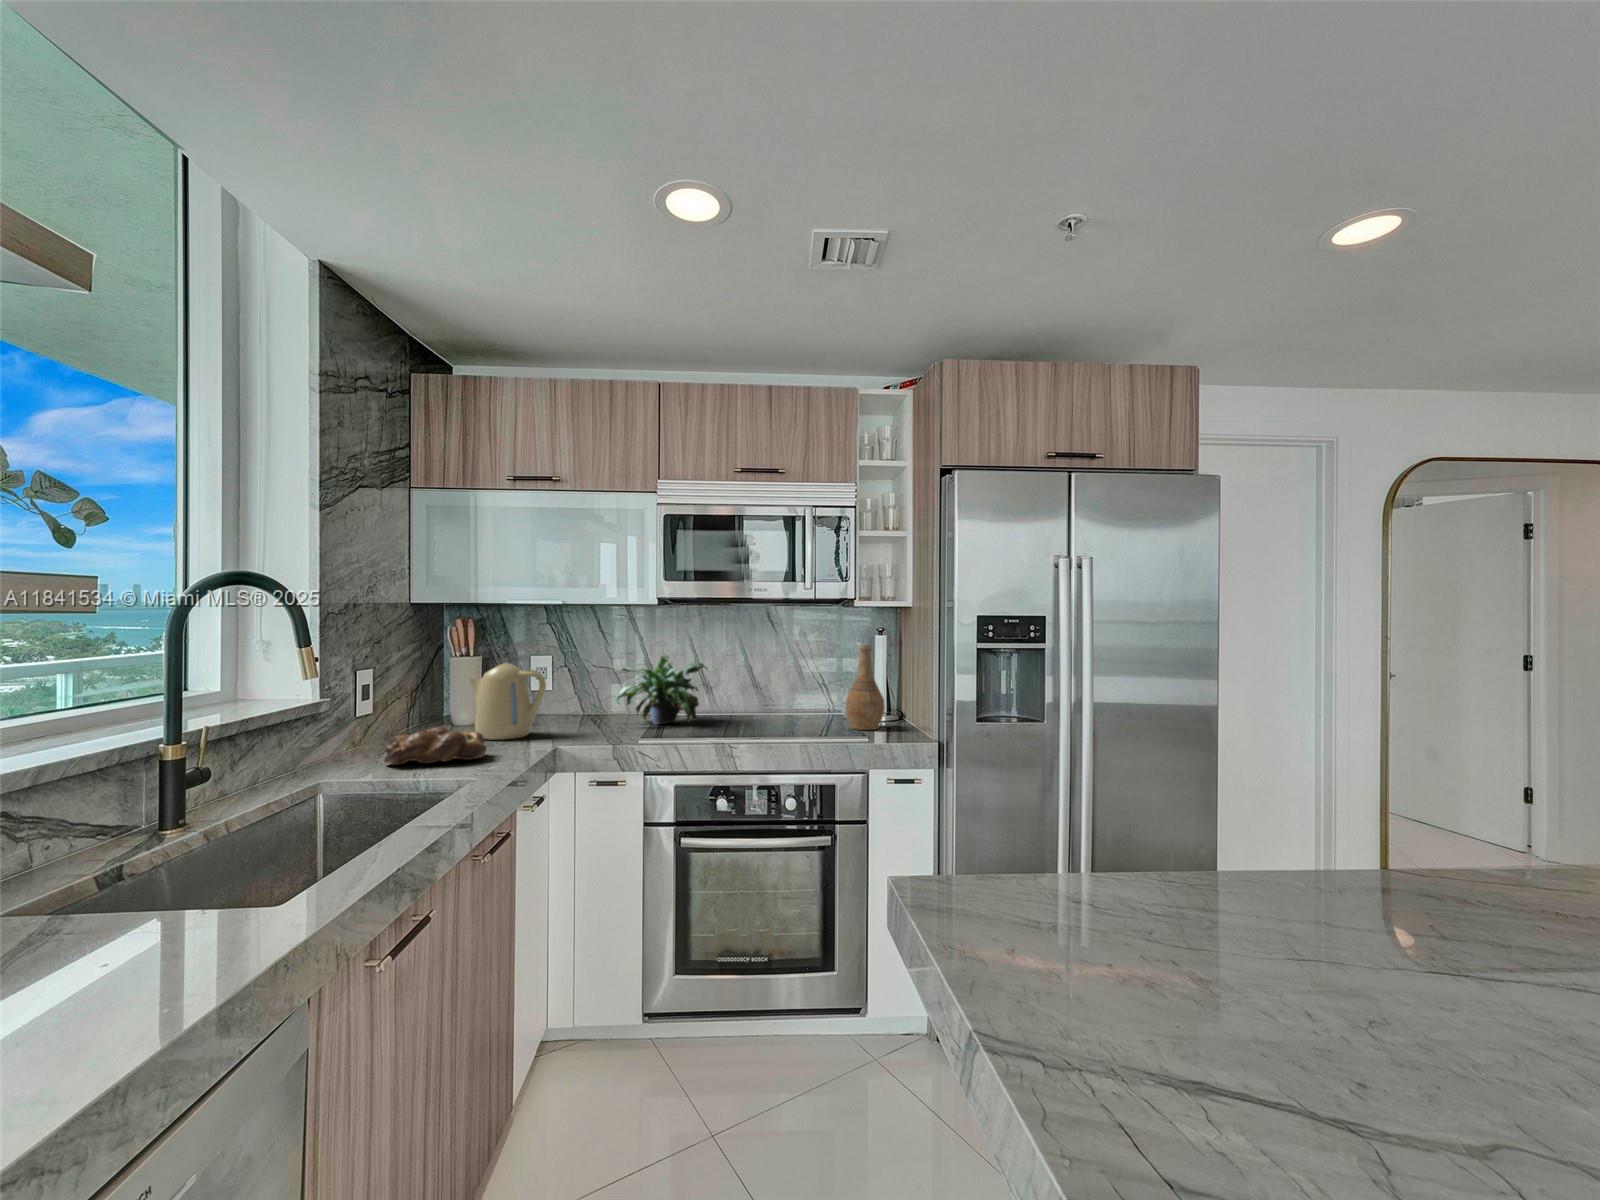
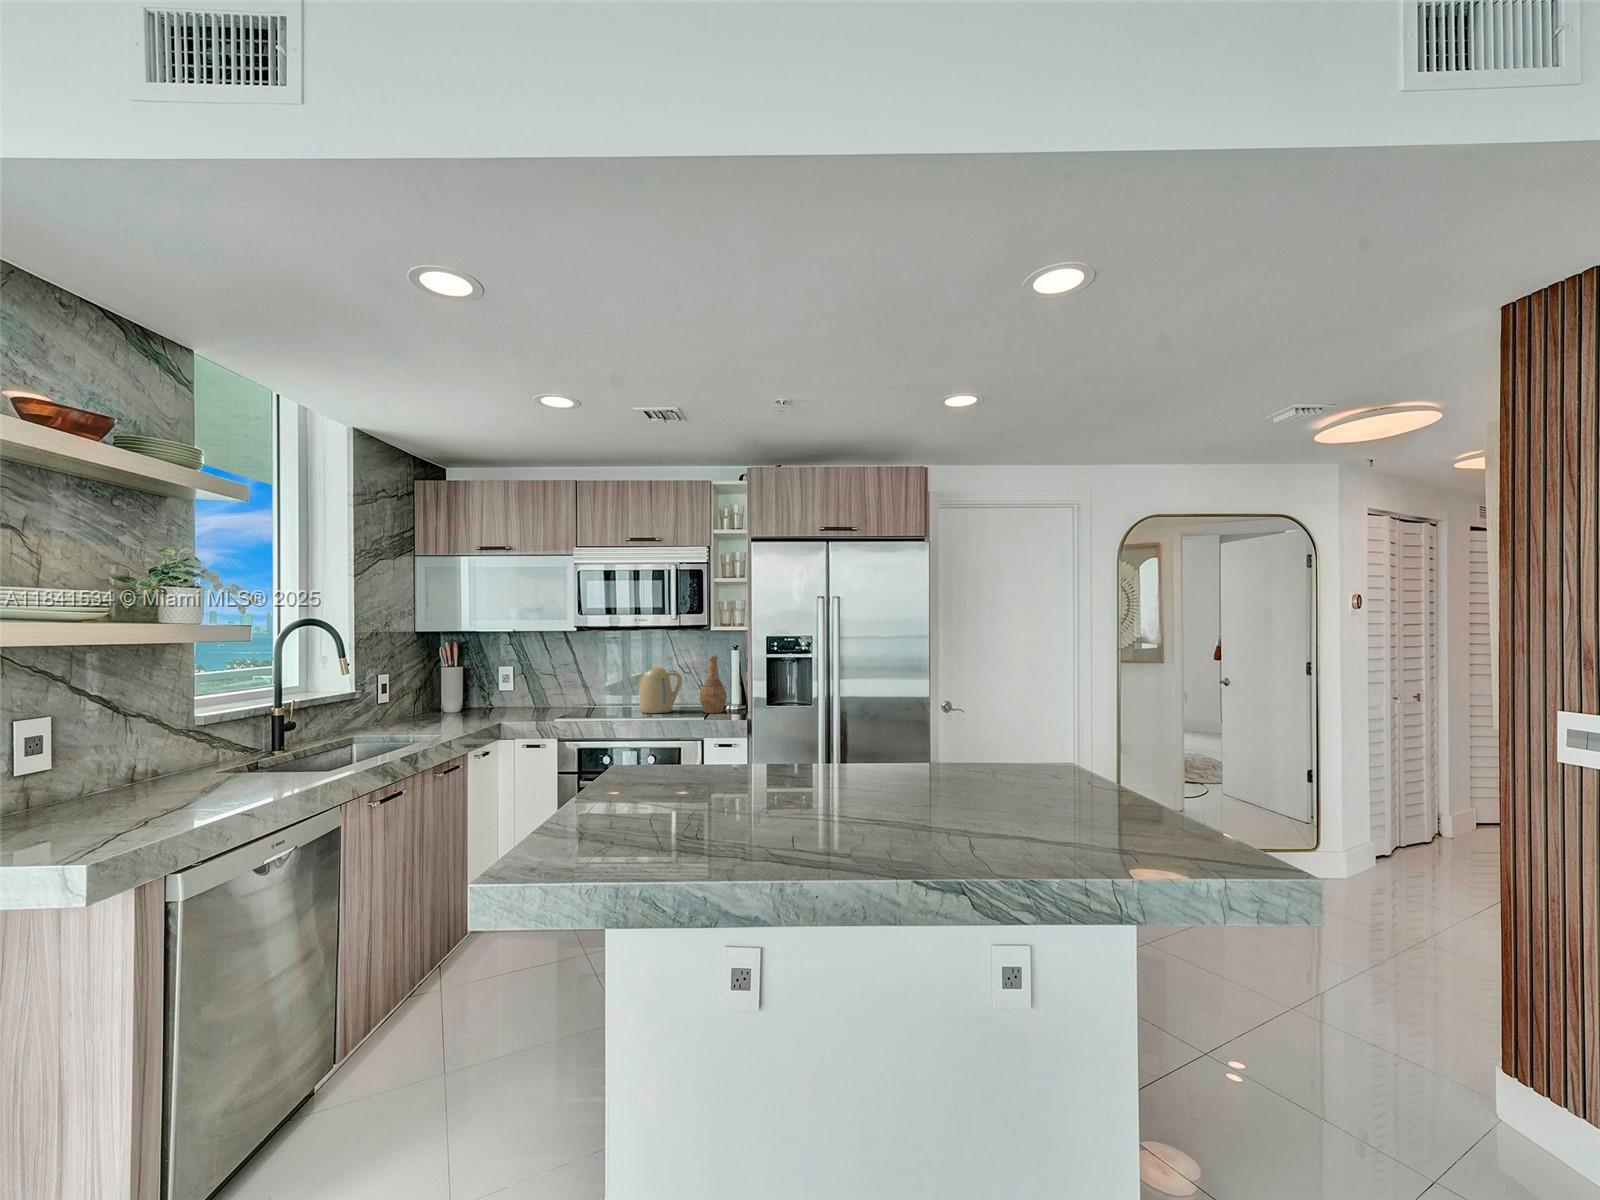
potted plant: present [616,655,708,724] -> none [549,664,613,710]
kettle: present [470,663,546,740] -> present [635,667,682,713]
bread loaf: present [384,727,487,765] -> none [391,707,454,729]

